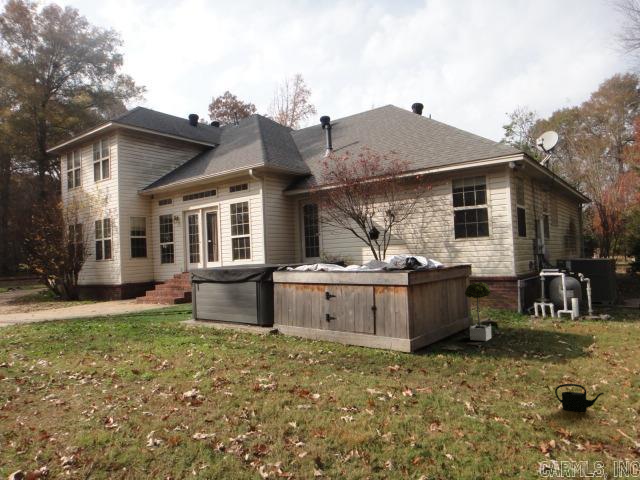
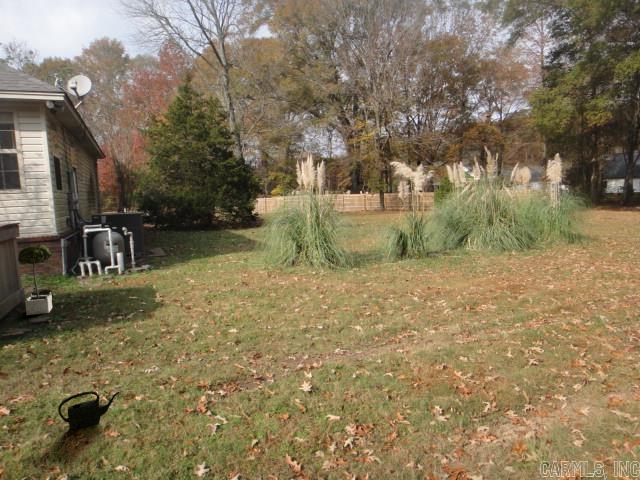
watering can: present [555,384,603,411] -> present [58,391,119,429]

